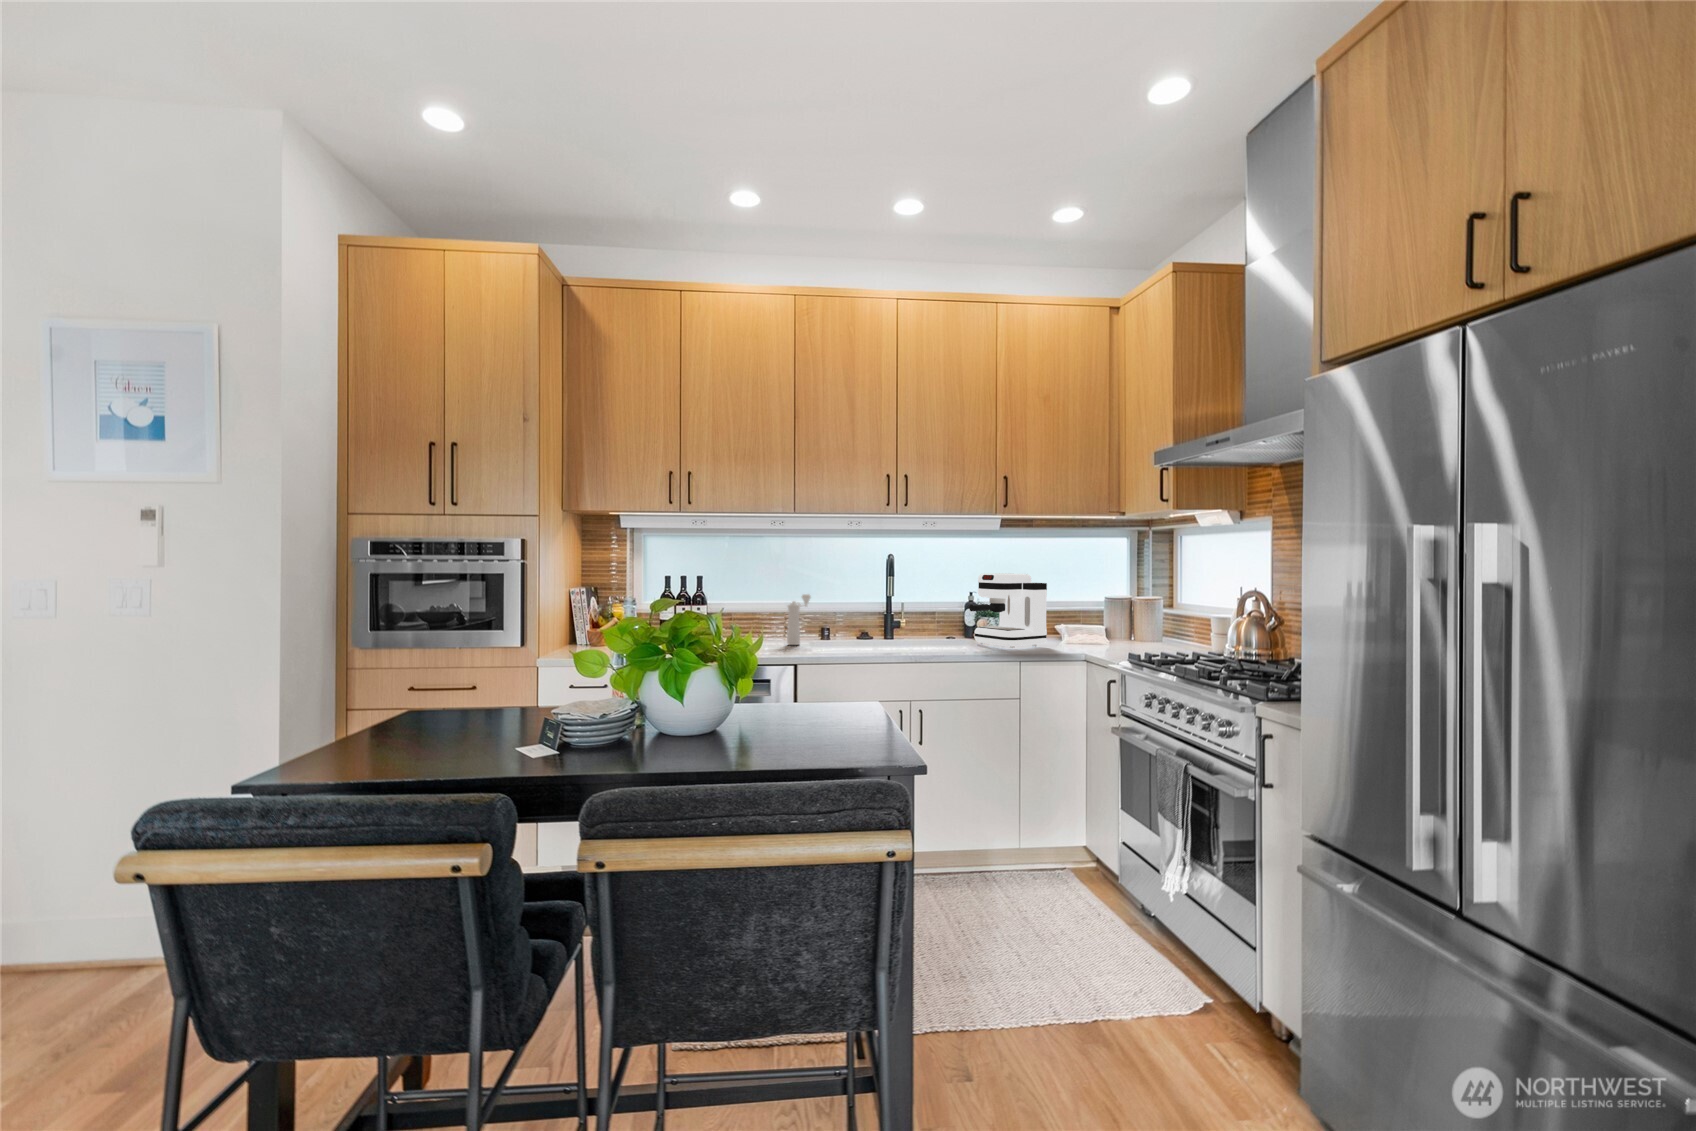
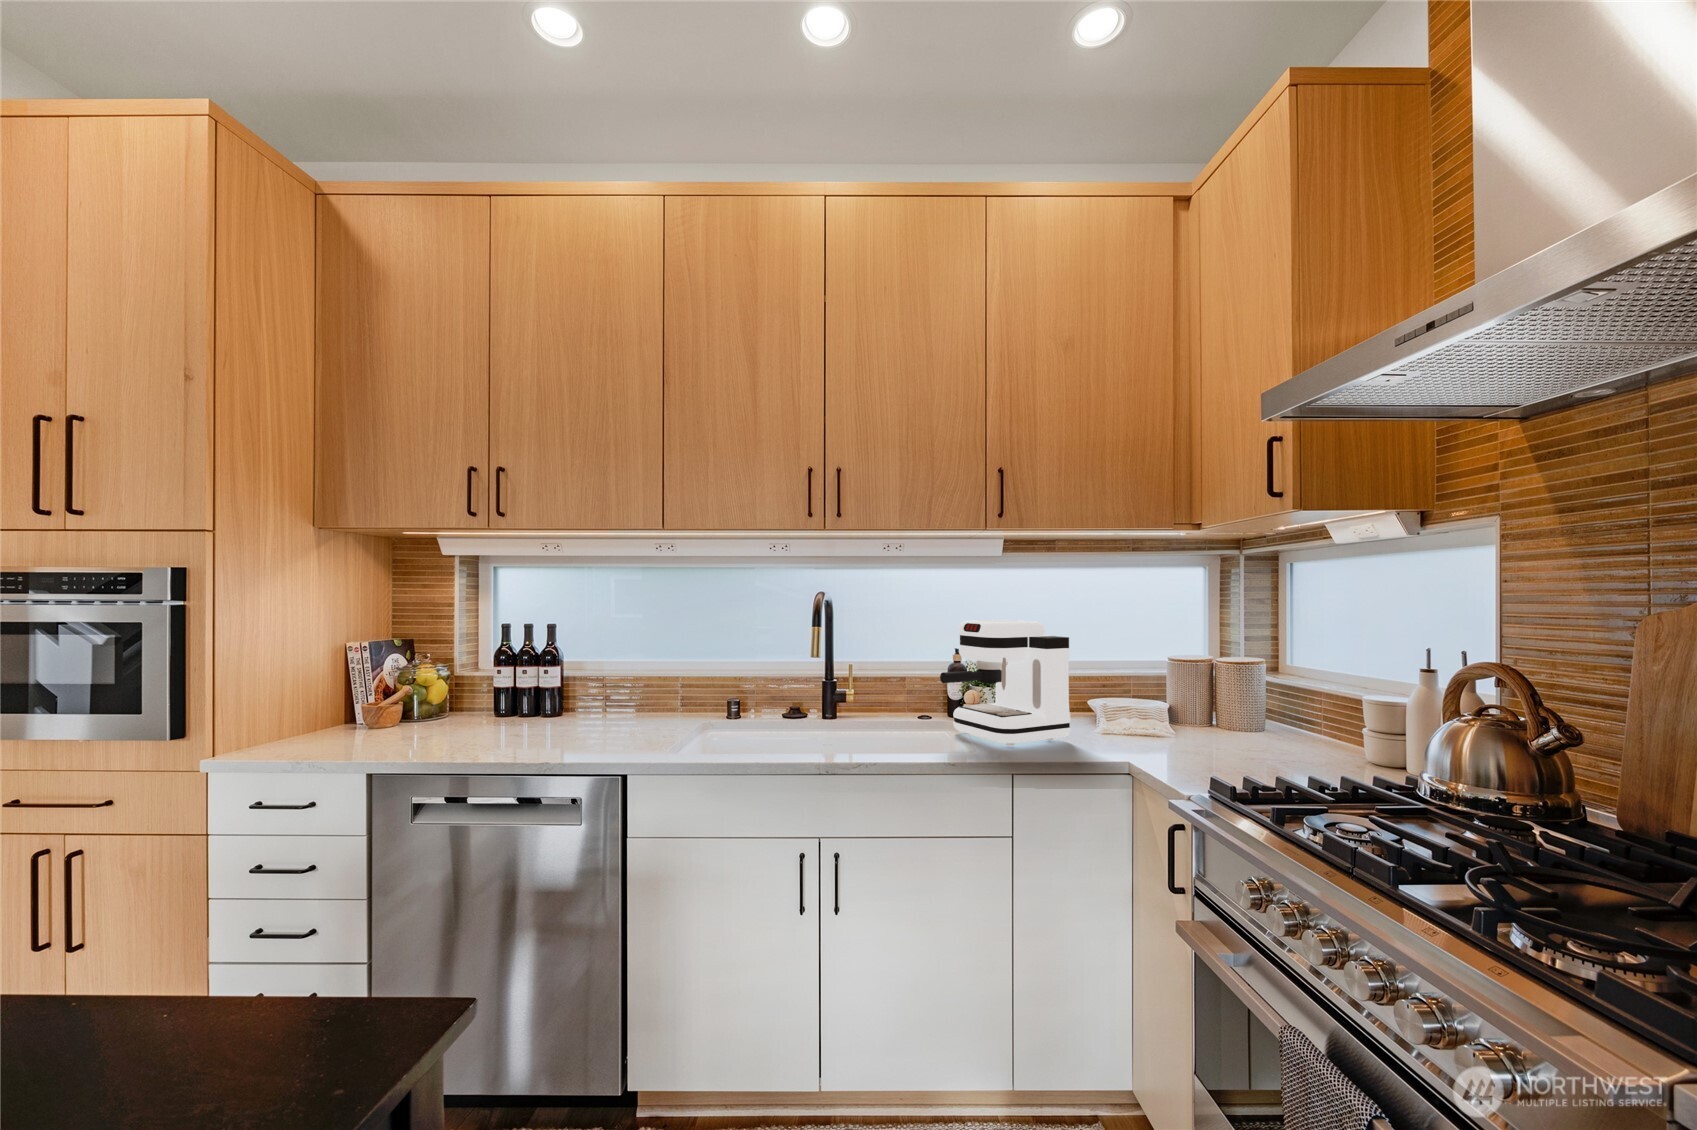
pepper mill: present [787,594,811,645] -> none [650,652,698,735]

